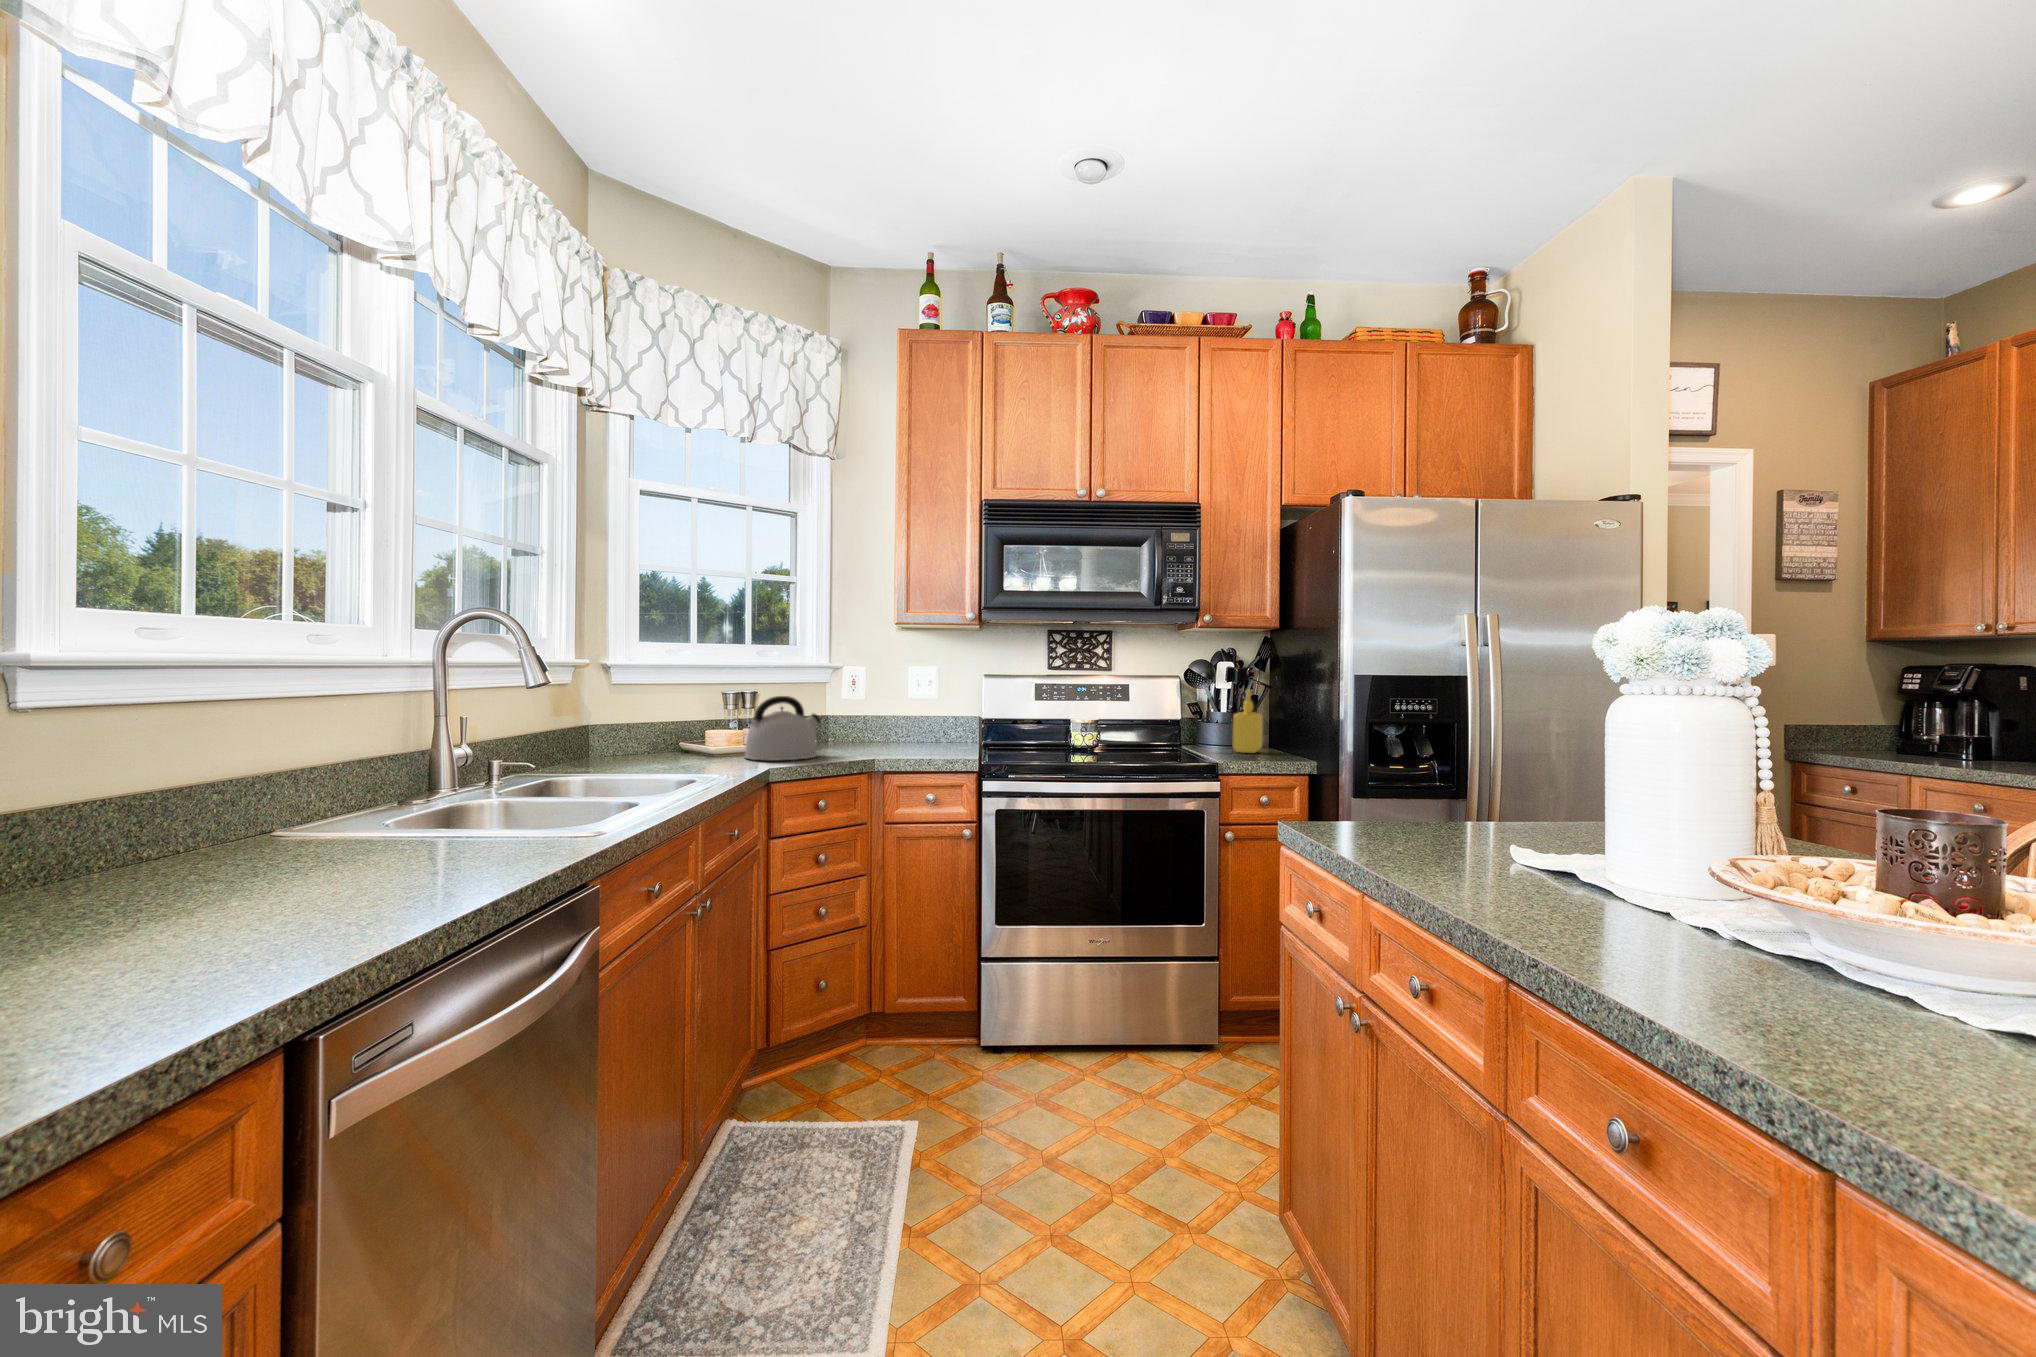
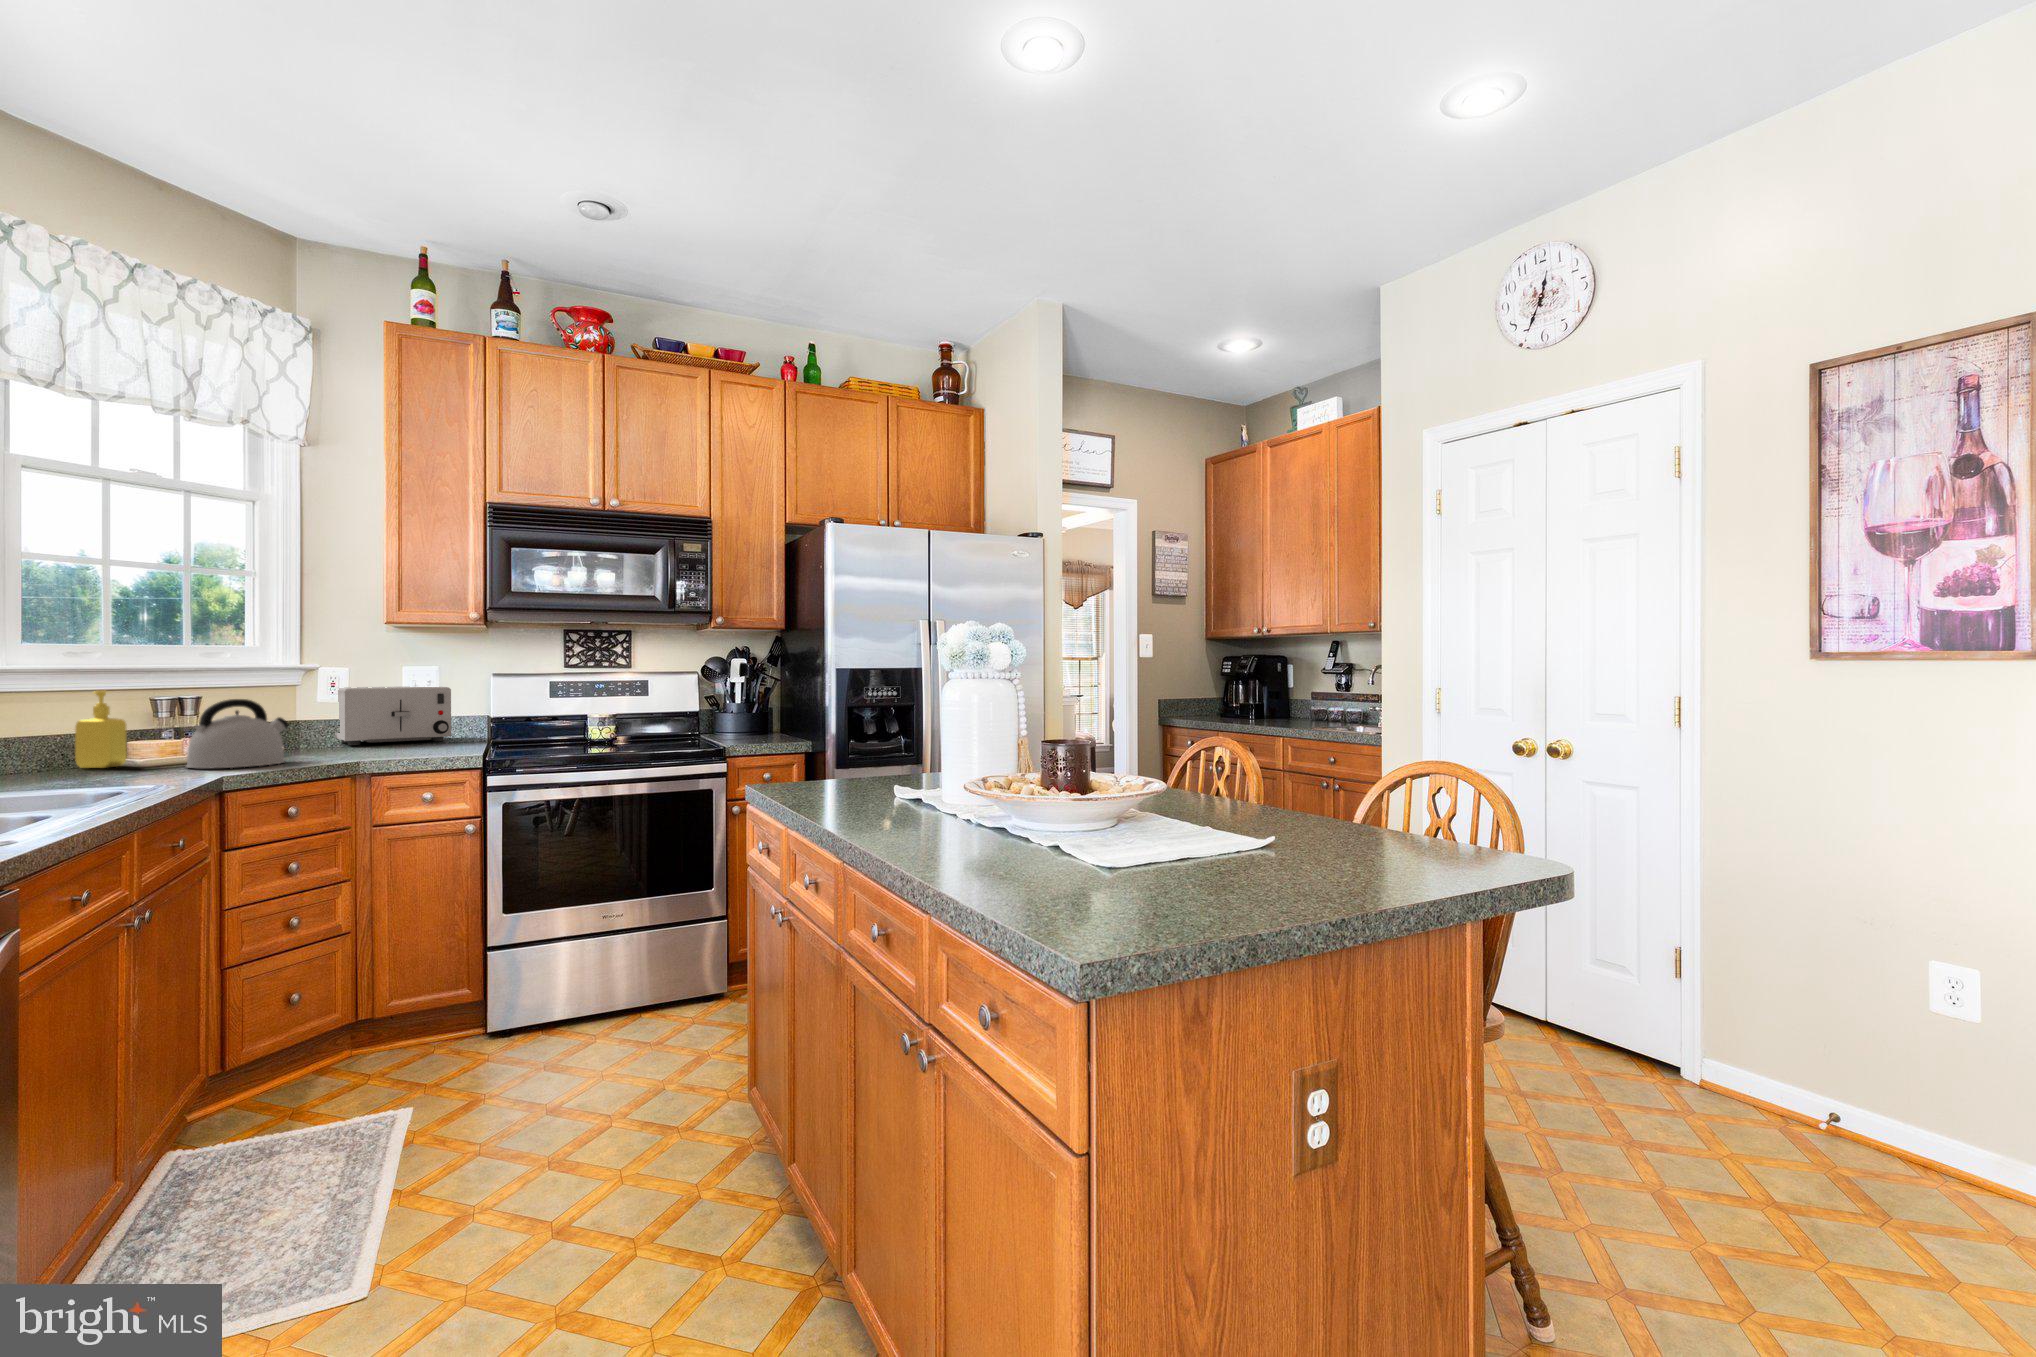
toaster: none [857,684,951,739] -> present [336,686,451,745]
soap dispenser: present [1233,690,1263,753] -> present [75,691,127,768]

